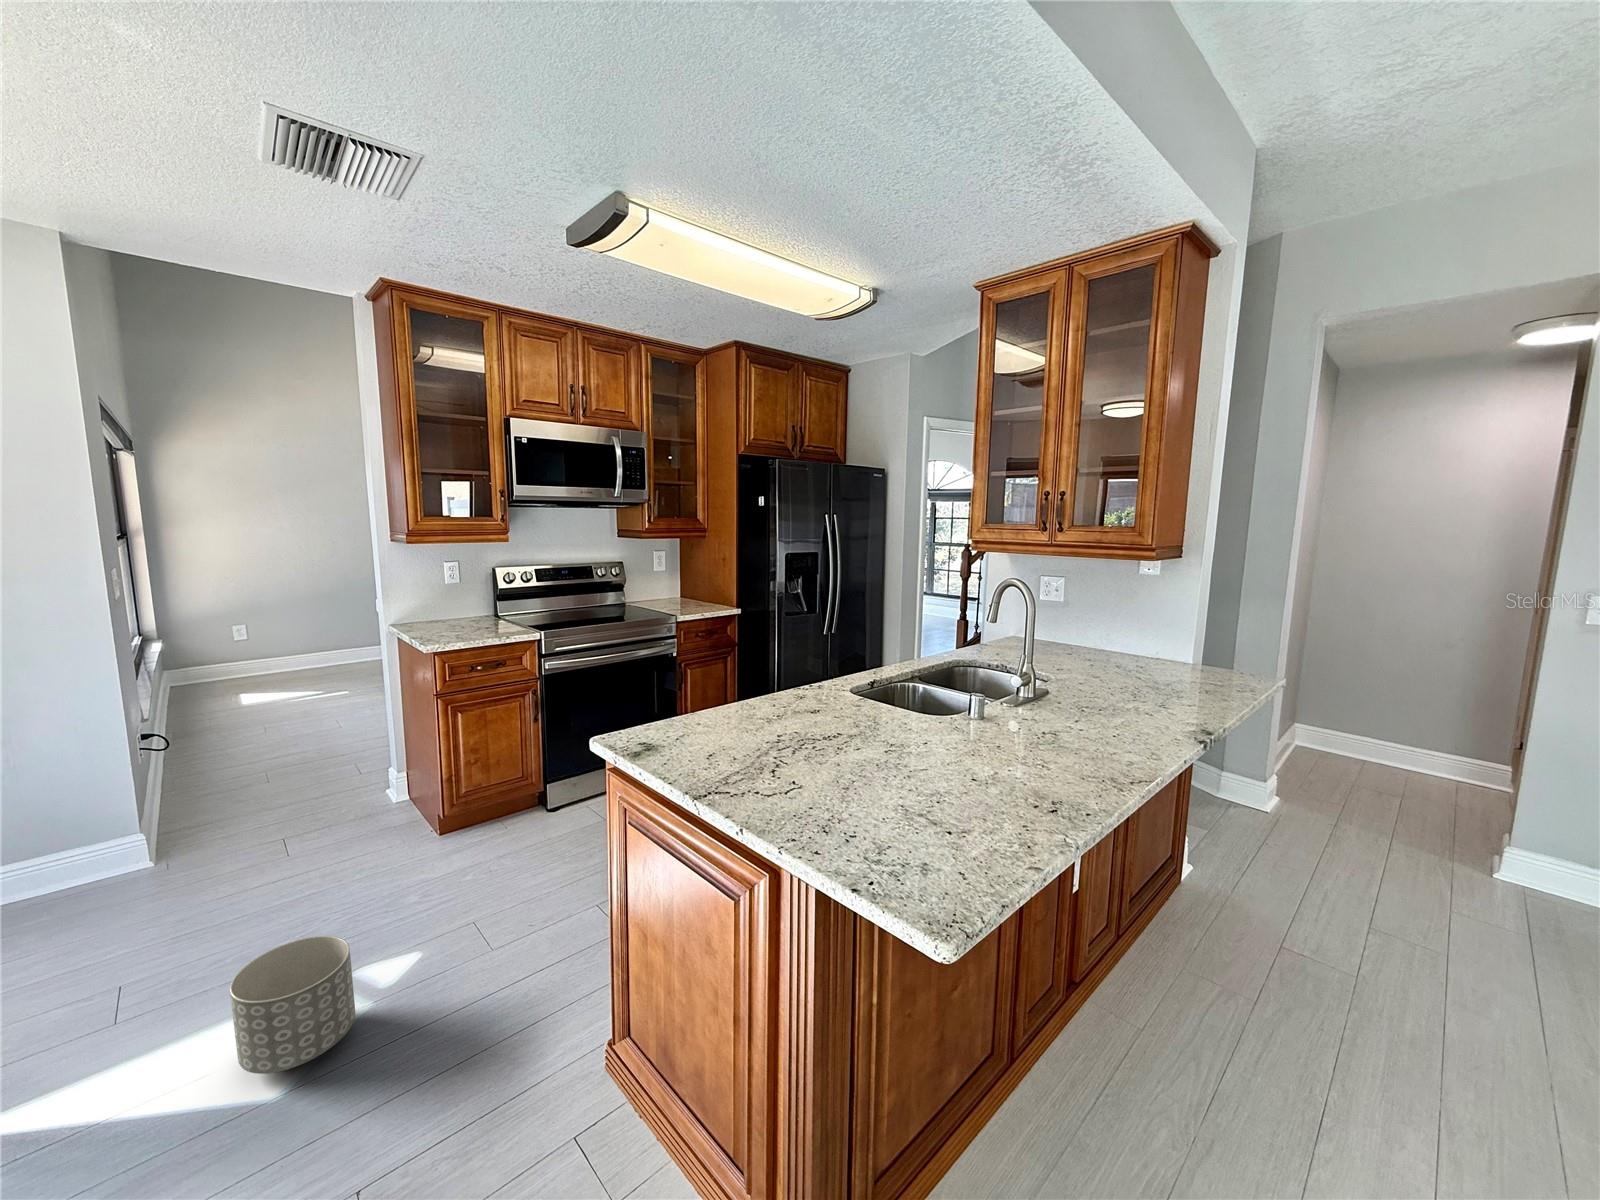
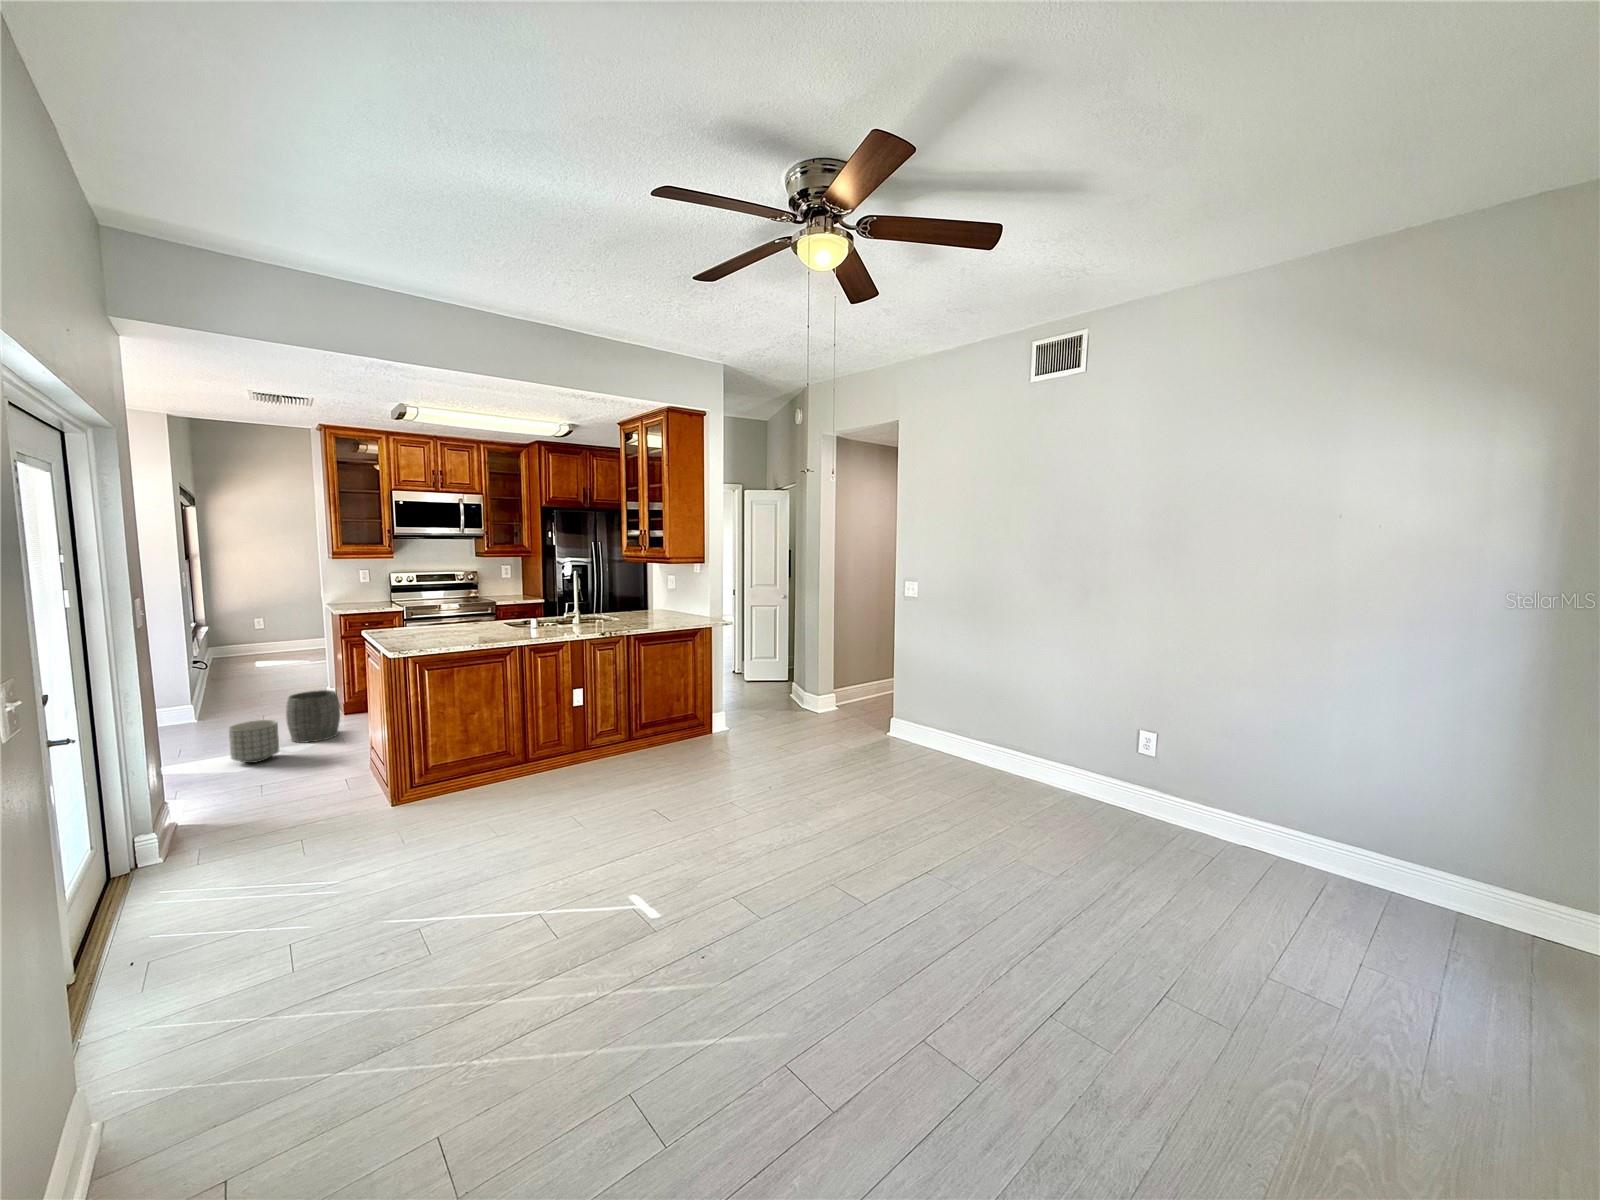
woven basket: none [350,819,459,950] -> present [286,690,340,743]

